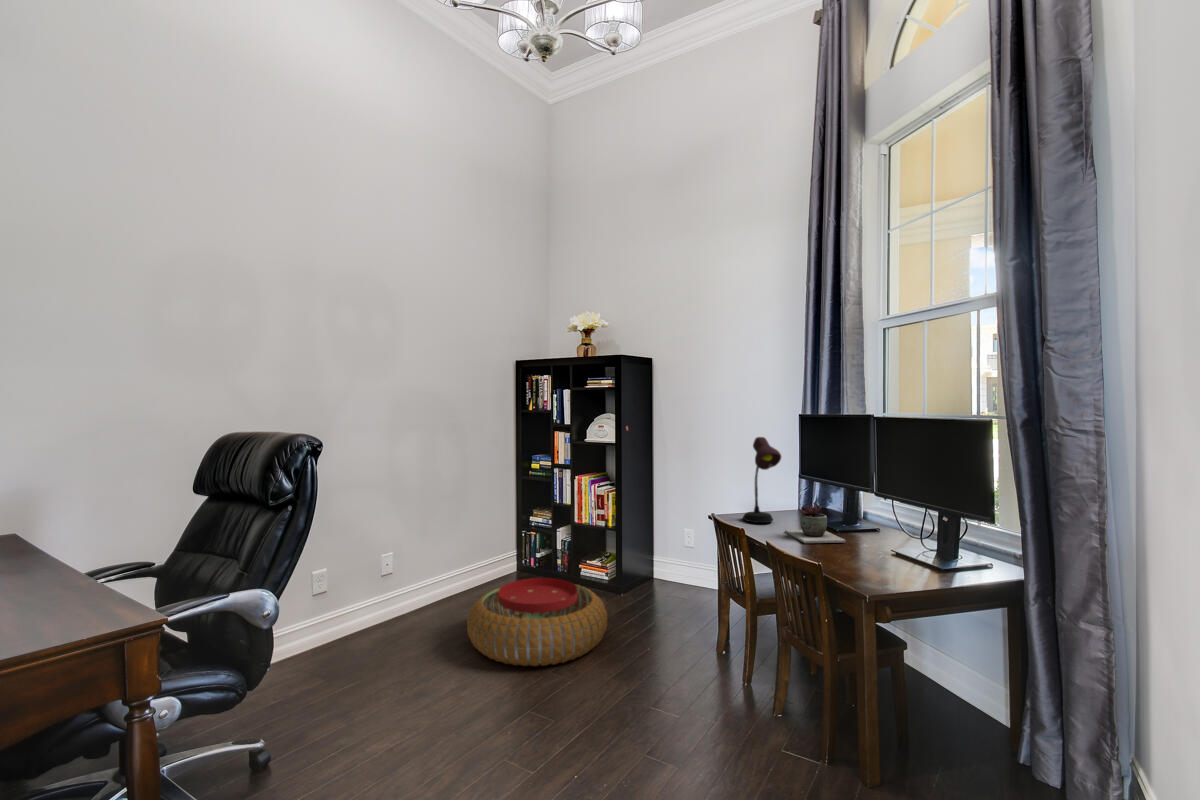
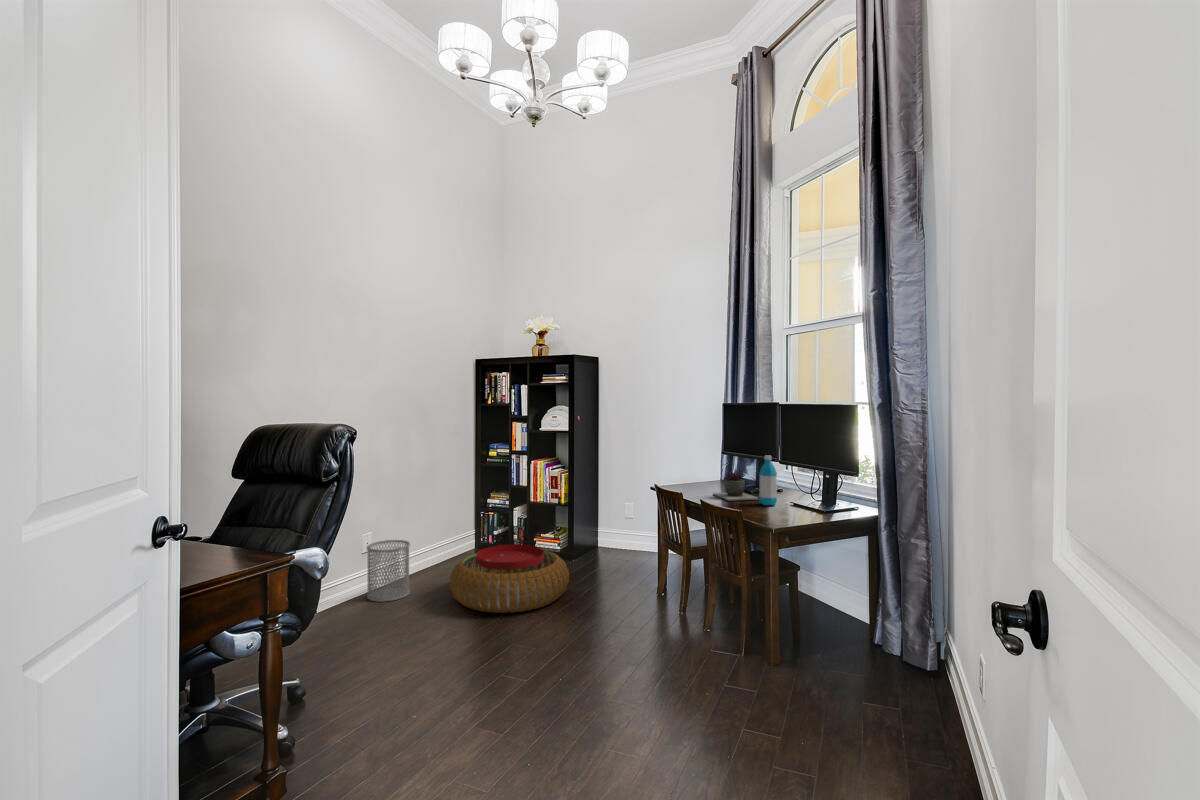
desk lamp: present [743,437,781,523] -> none [679,421,710,489]
water bottle: none [846,486,871,553] -> present [759,456,777,506]
wastebasket: none [379,567,428,640] -> present [367,540,410,602]

